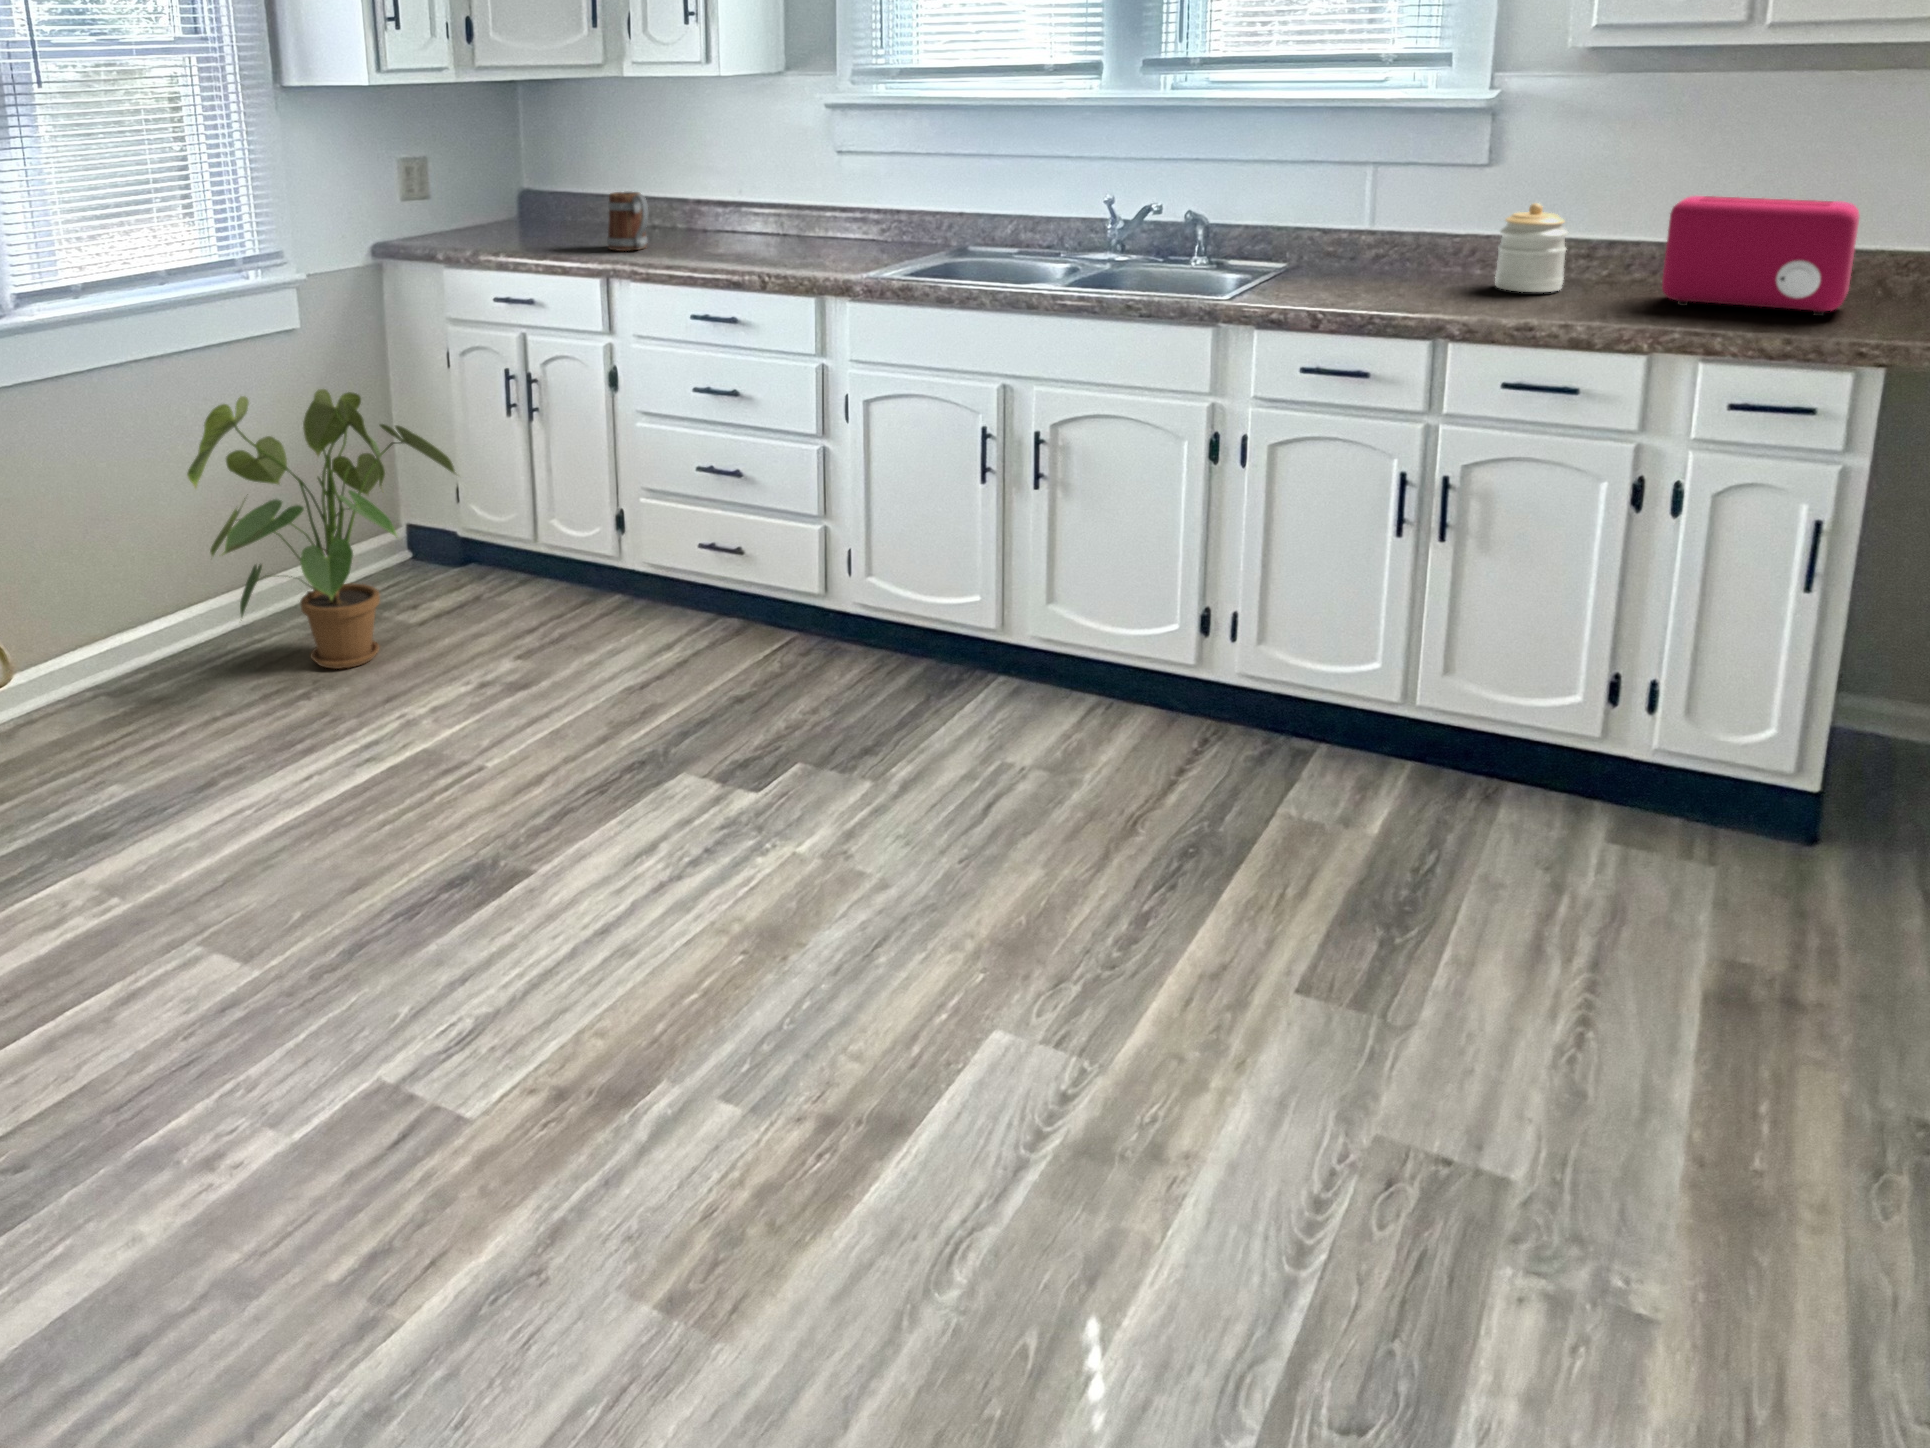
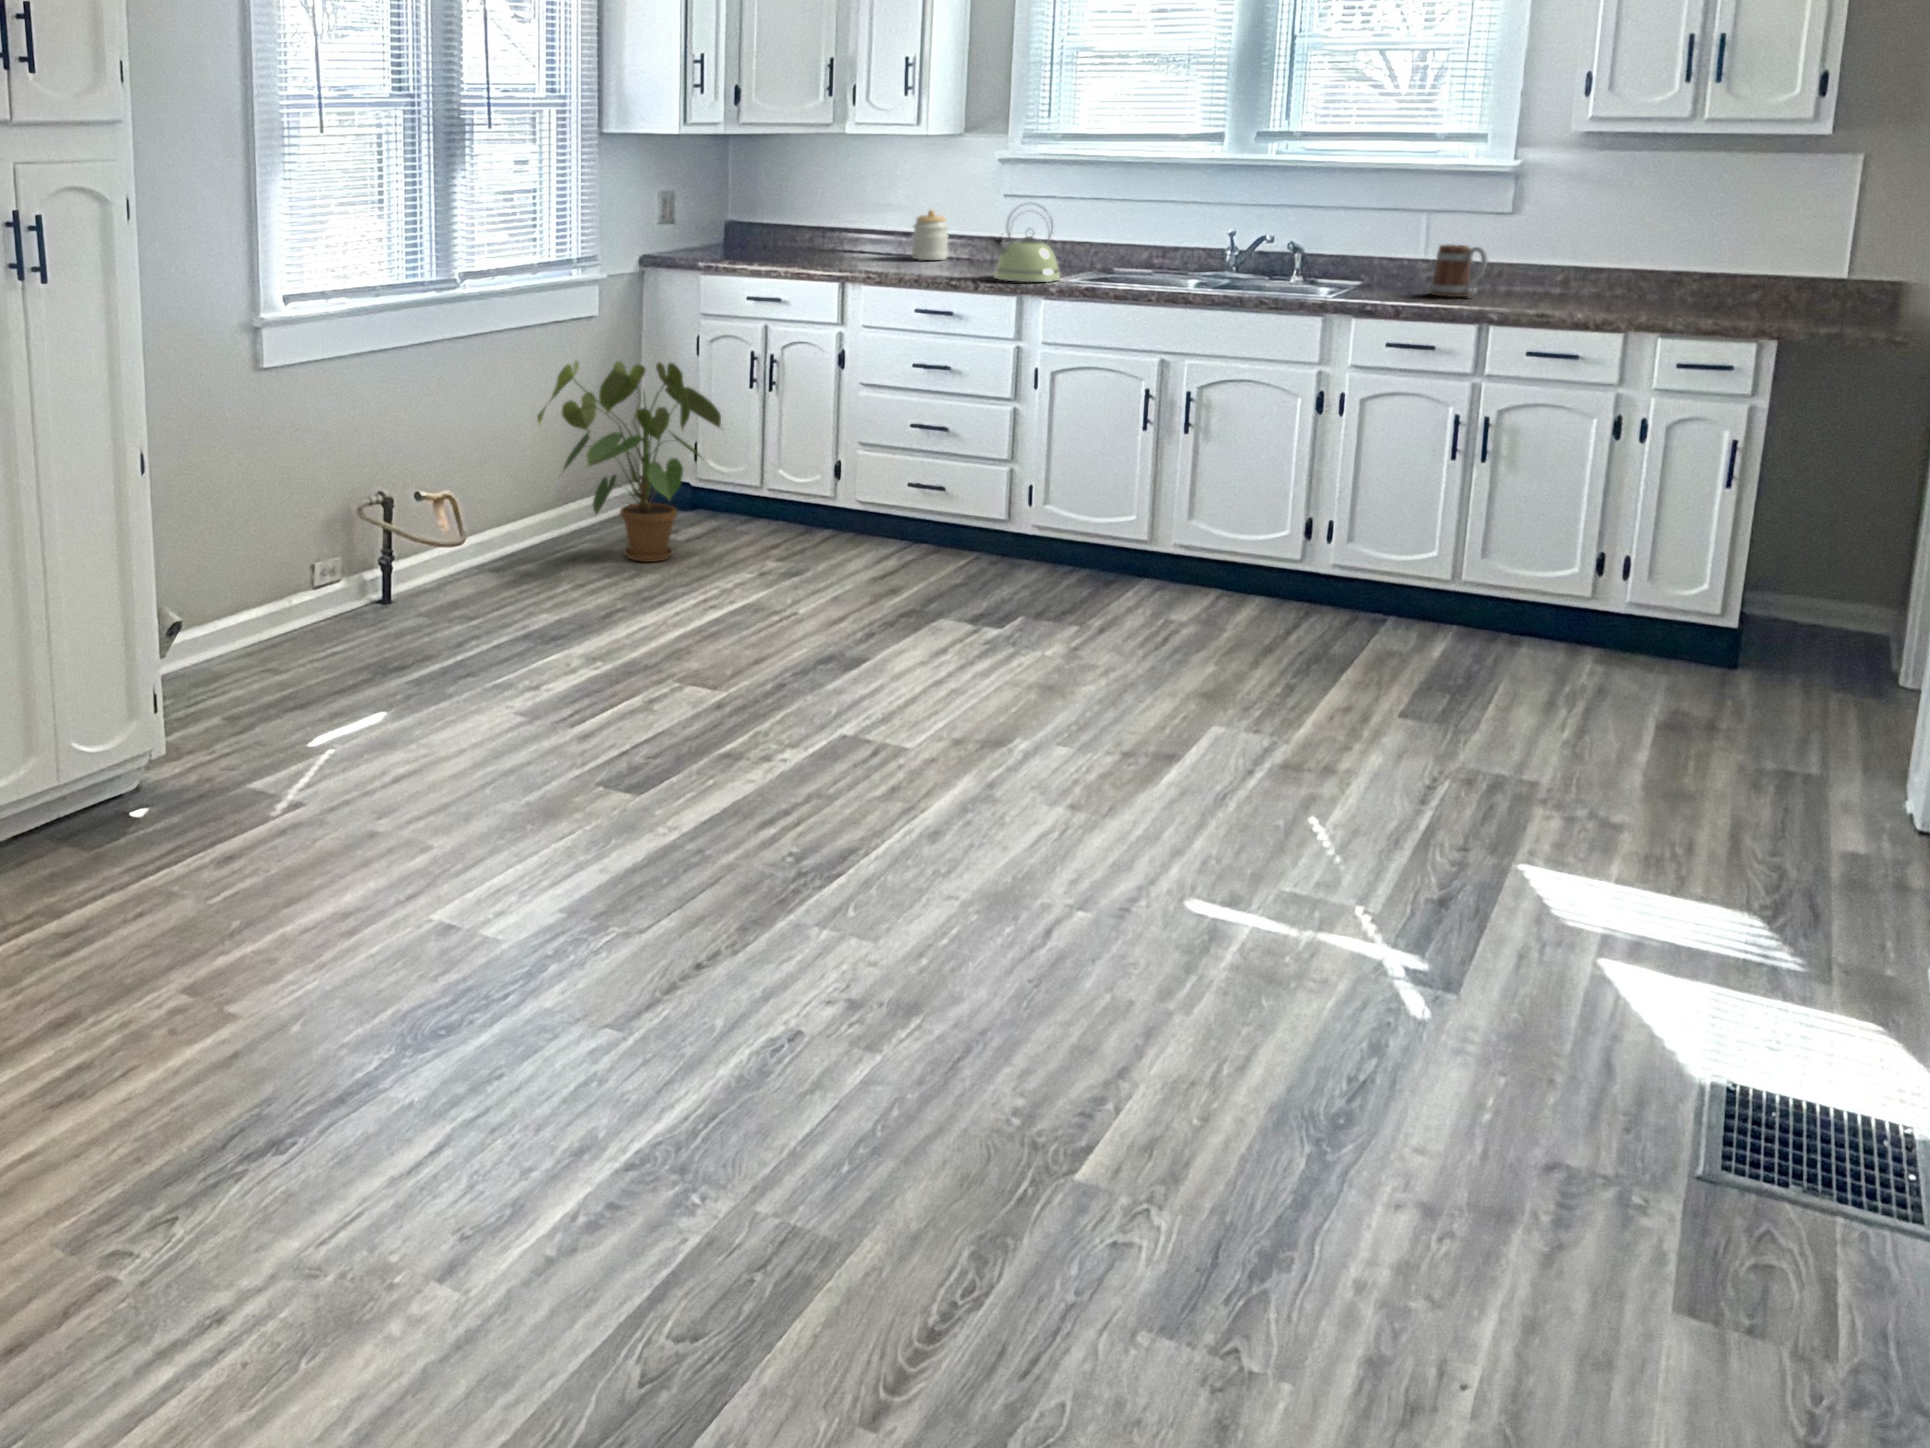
kettle: none [792,164,890,273] -> present [989,208,1060,282]
mug: present [607,192,648,251] -> present [1431,245,1488,297]
toaster: present [1662,196,1860,316] -> none [1635,235,1769,316]
jar: present [1495,203,1568,292] -> present [912,210,948,260]

